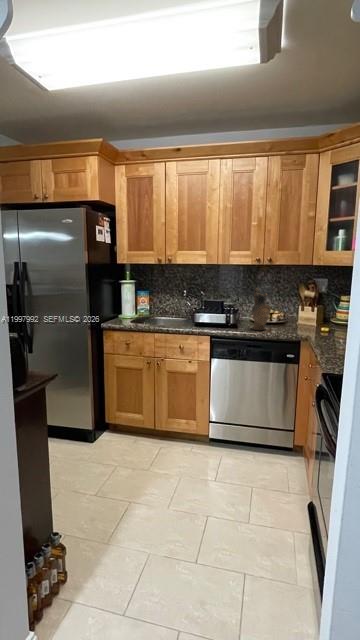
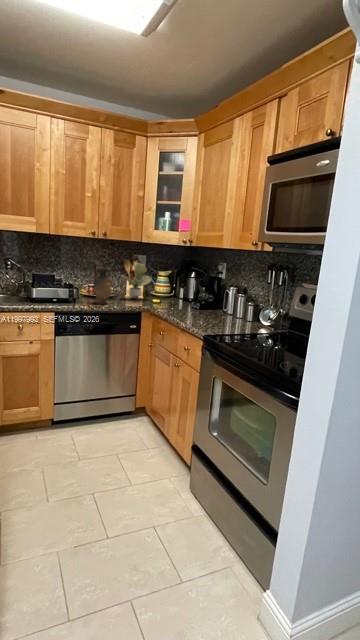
potted plant: none [287,287,322,326] -> present [121,262,151,298]

